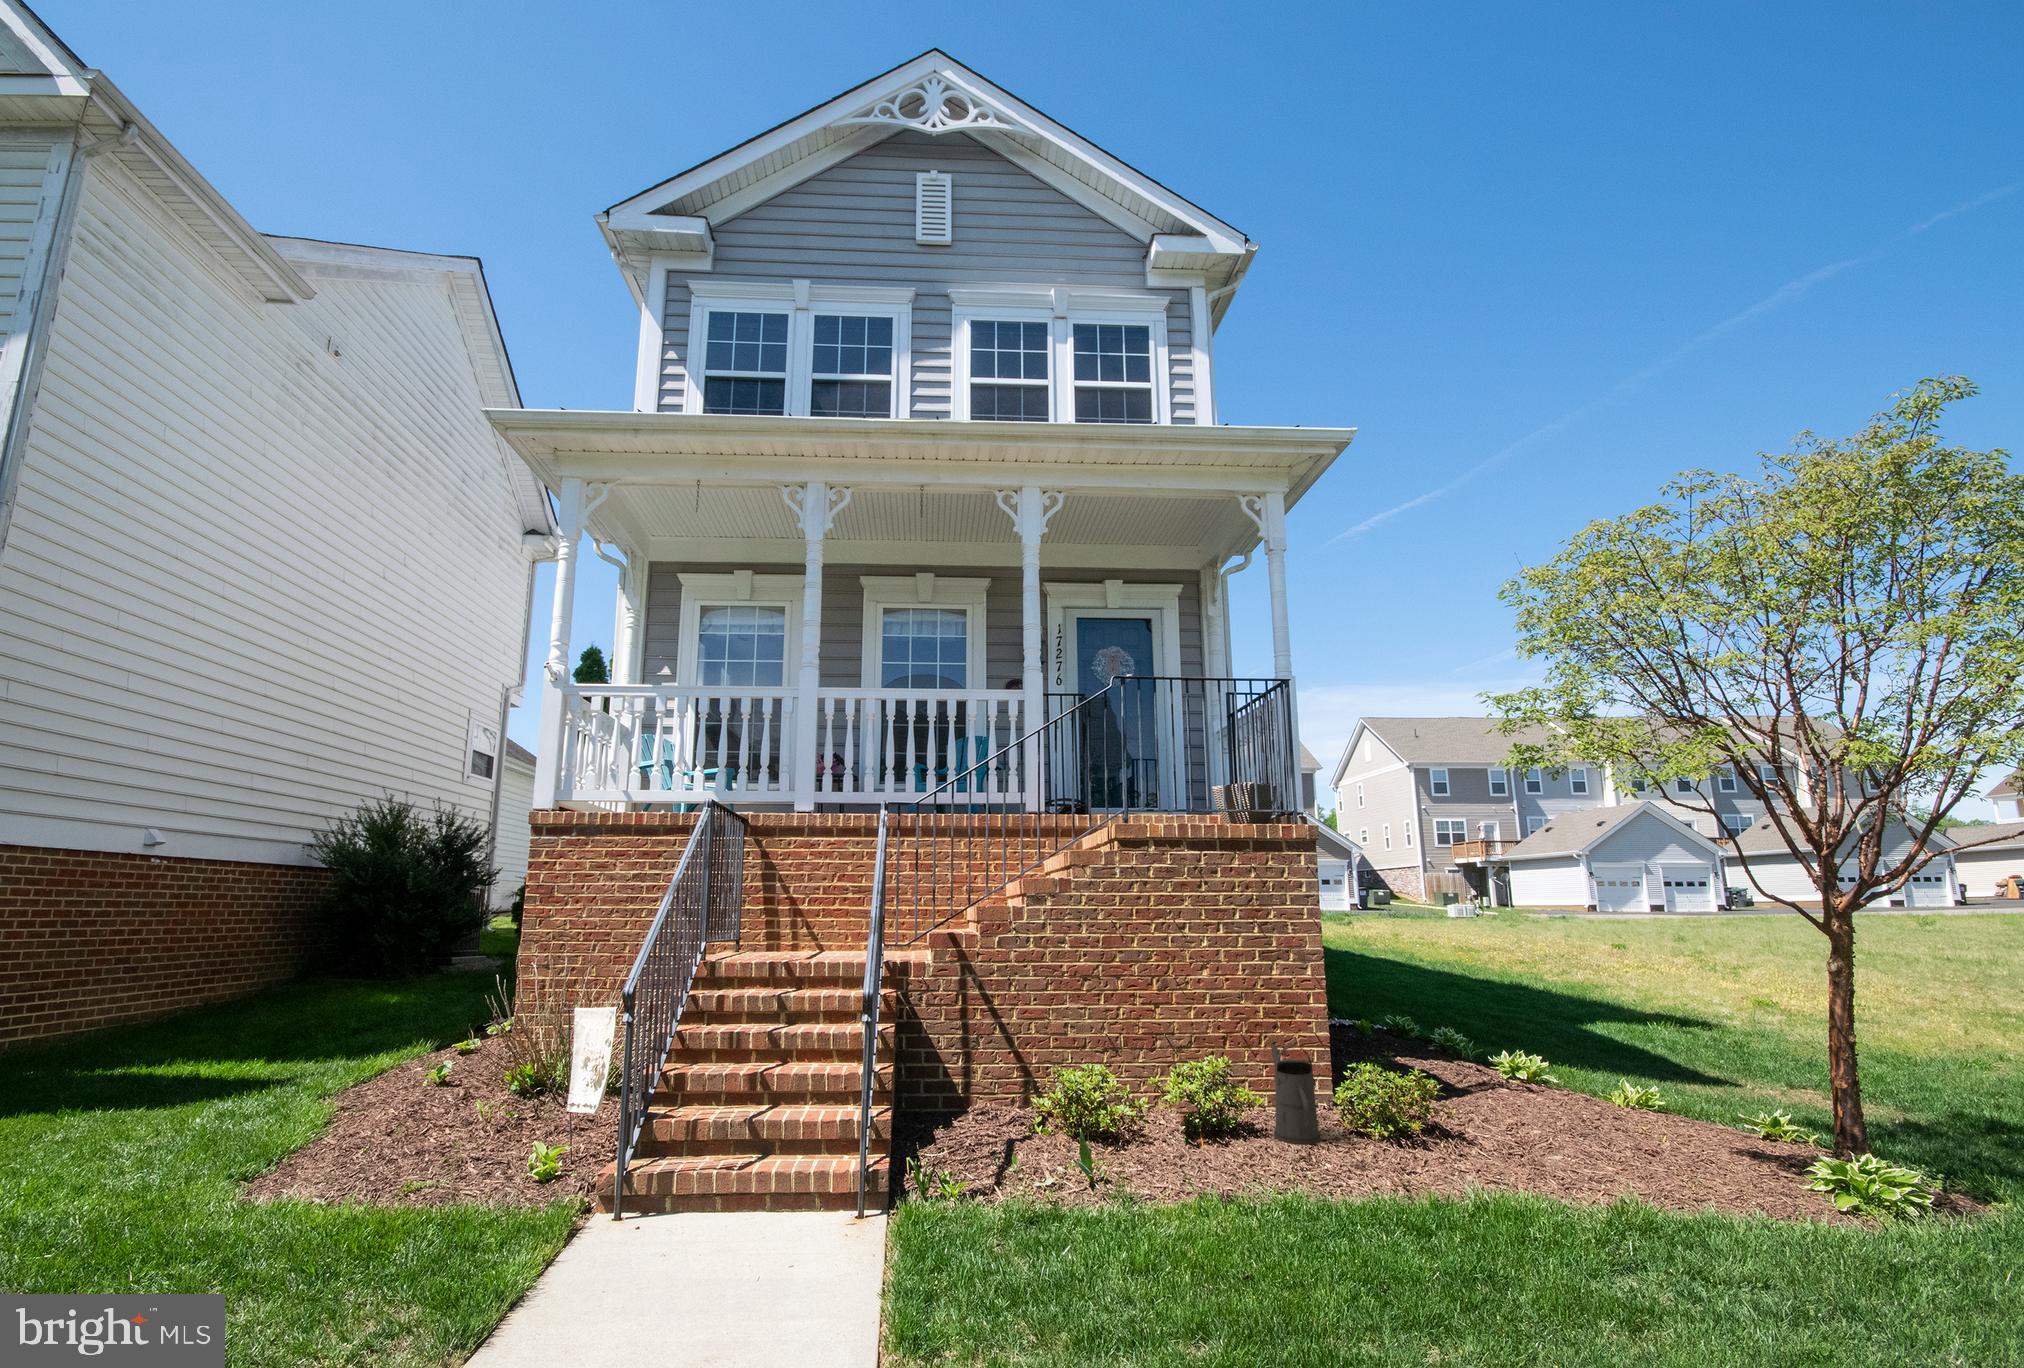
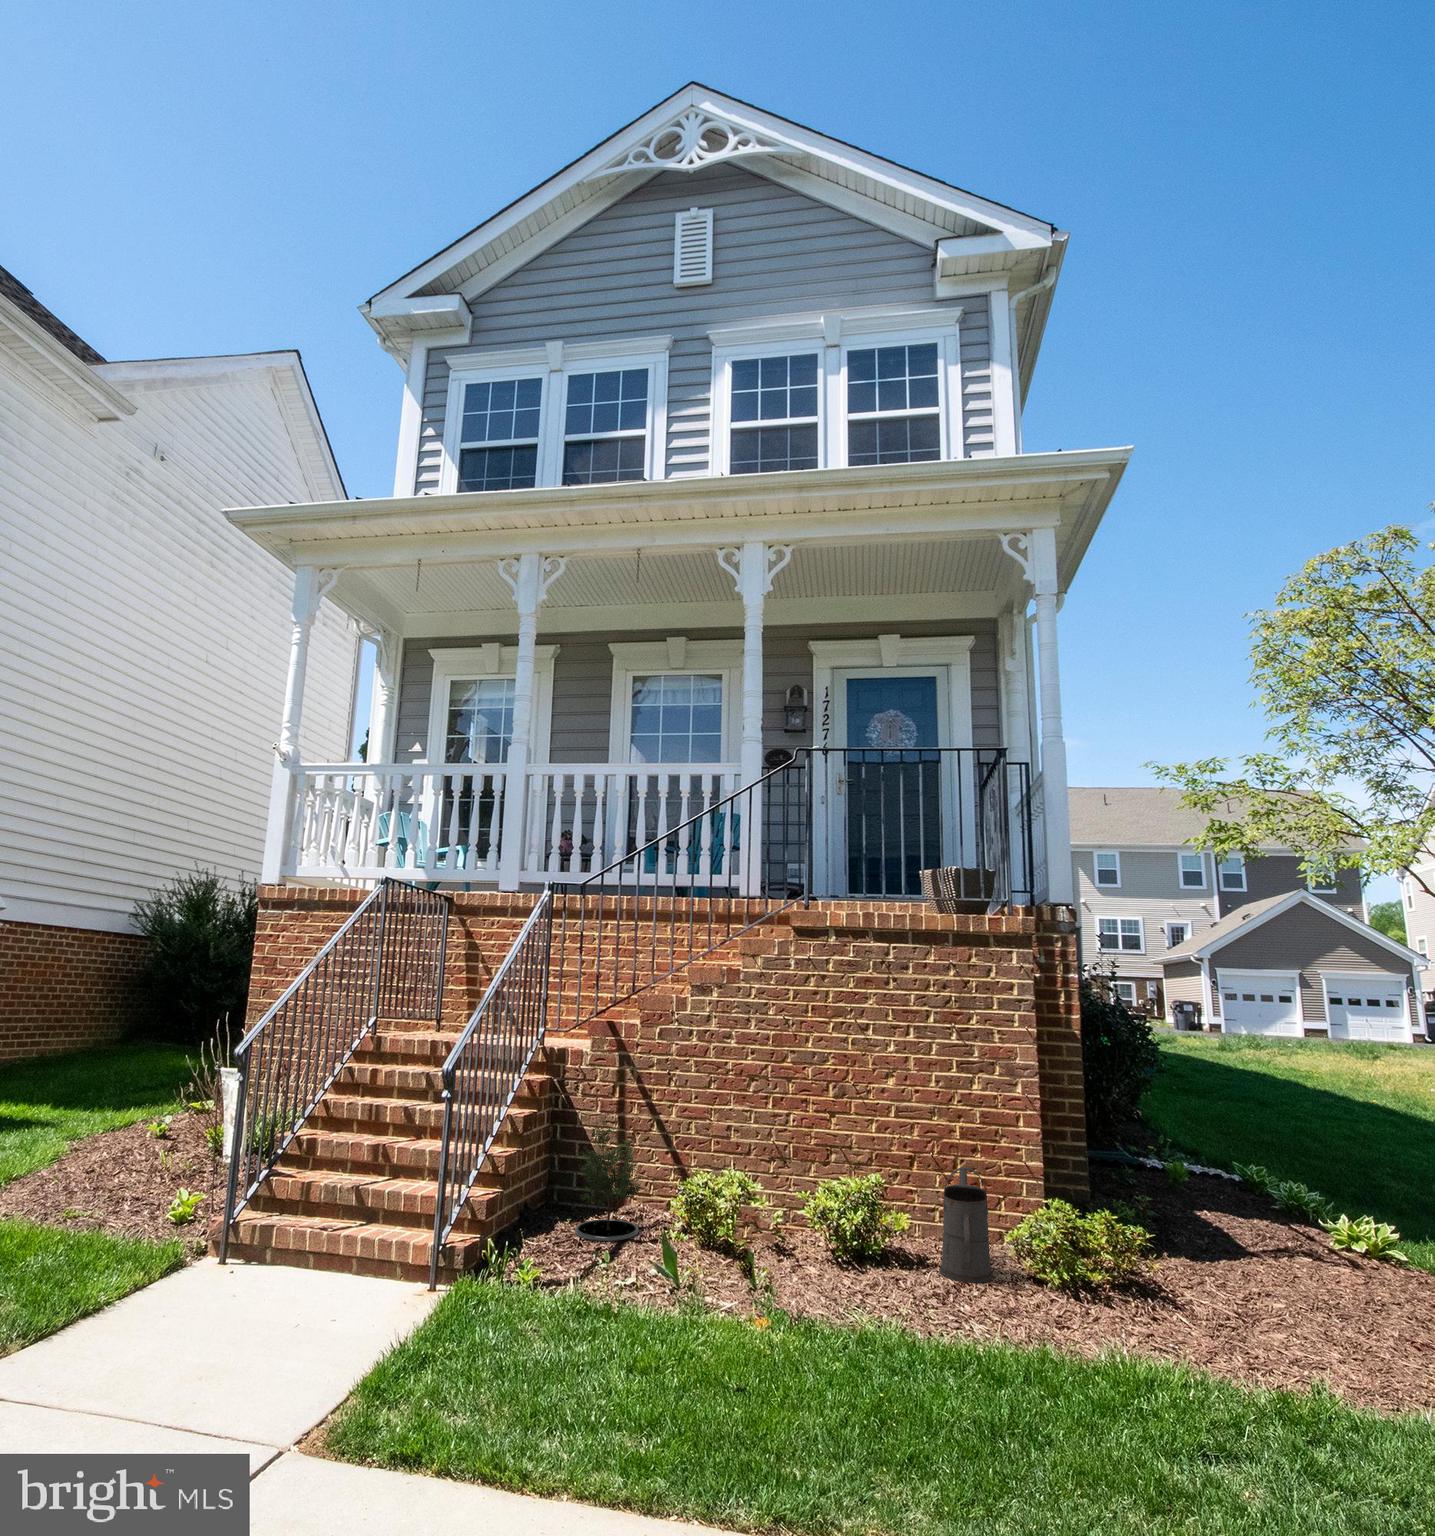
potted tree: none [937,1022,1000,1141] -> present [575,1115,644,1241]

